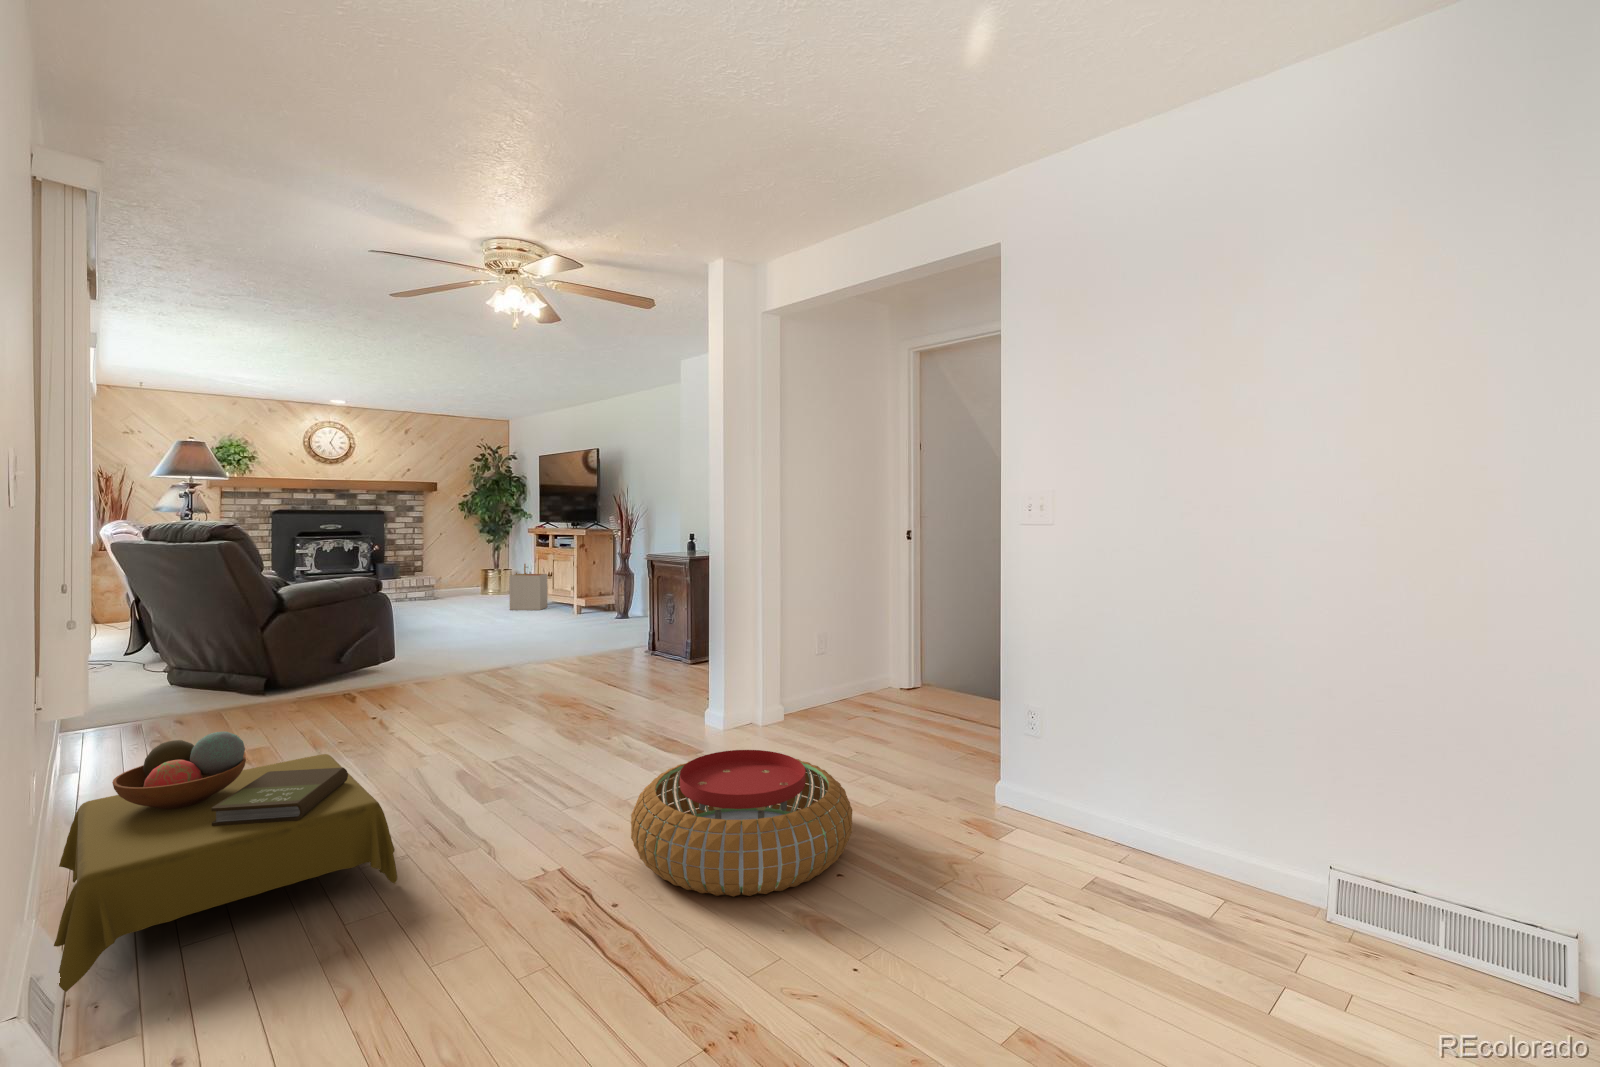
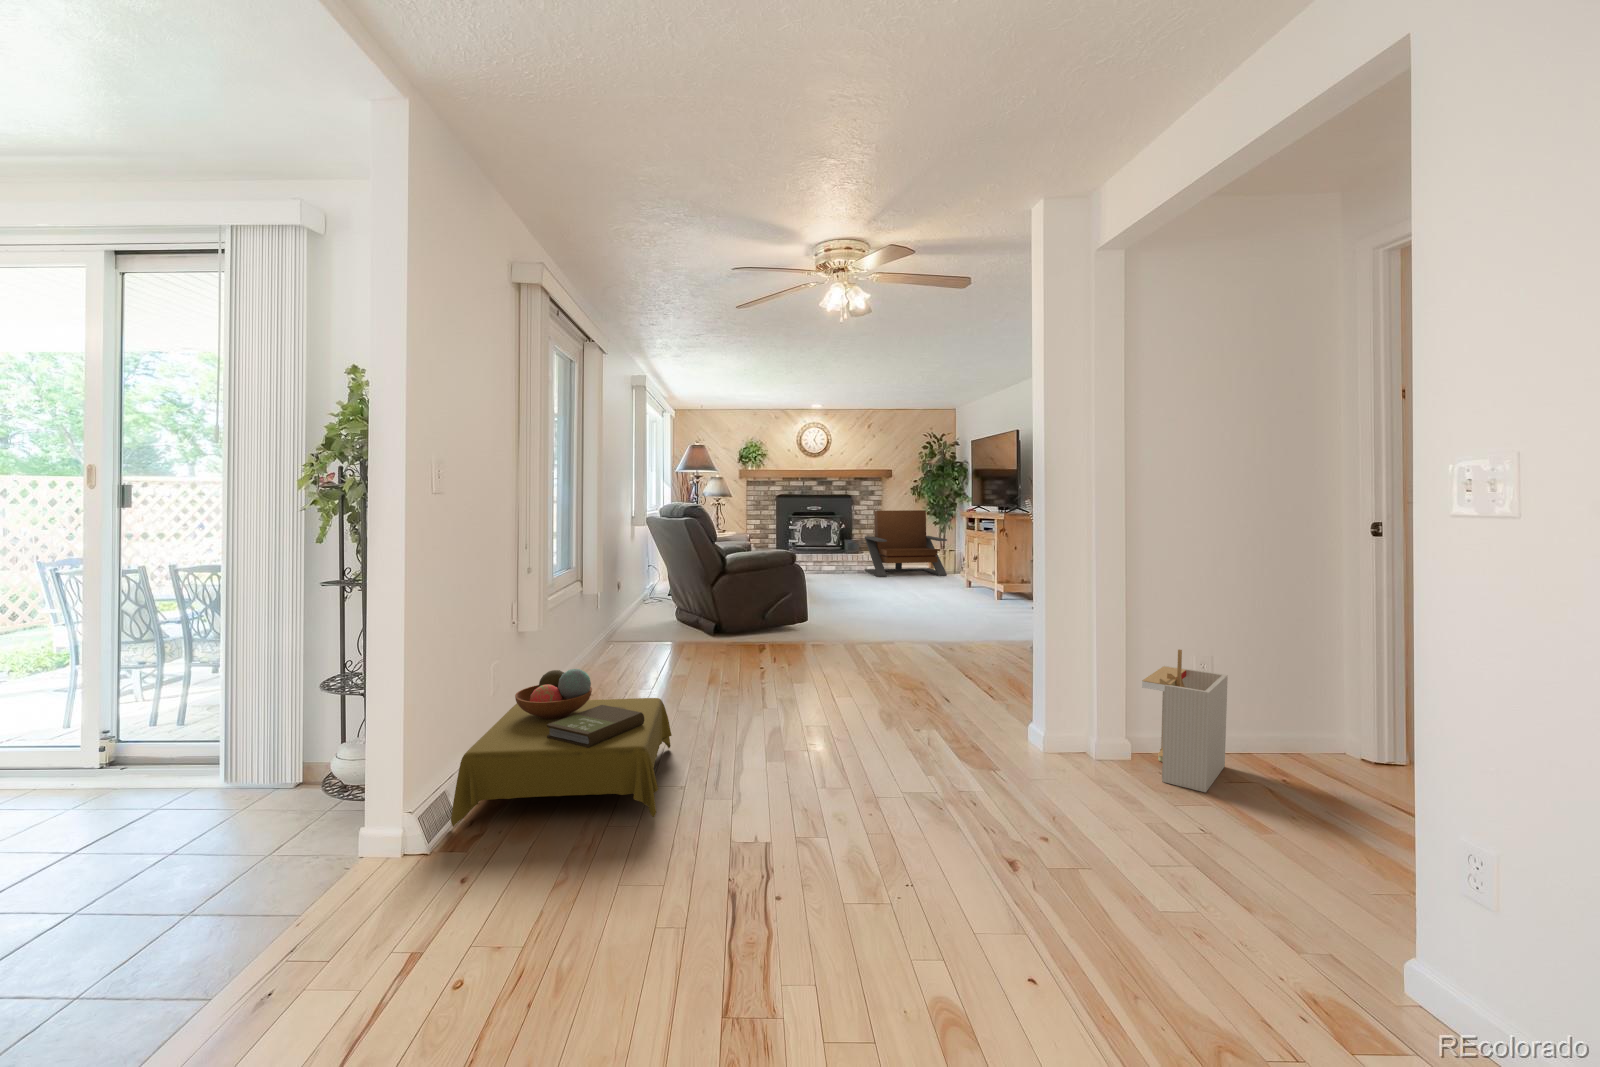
lounge chair: none [404,528,508,604] -> present [865,510,947,577]
storage bin: present [509,564,548,610] -> present [1142,649,1228,792]
pouf: present [631,750,852,897] -> none [818,775,1076,959]

